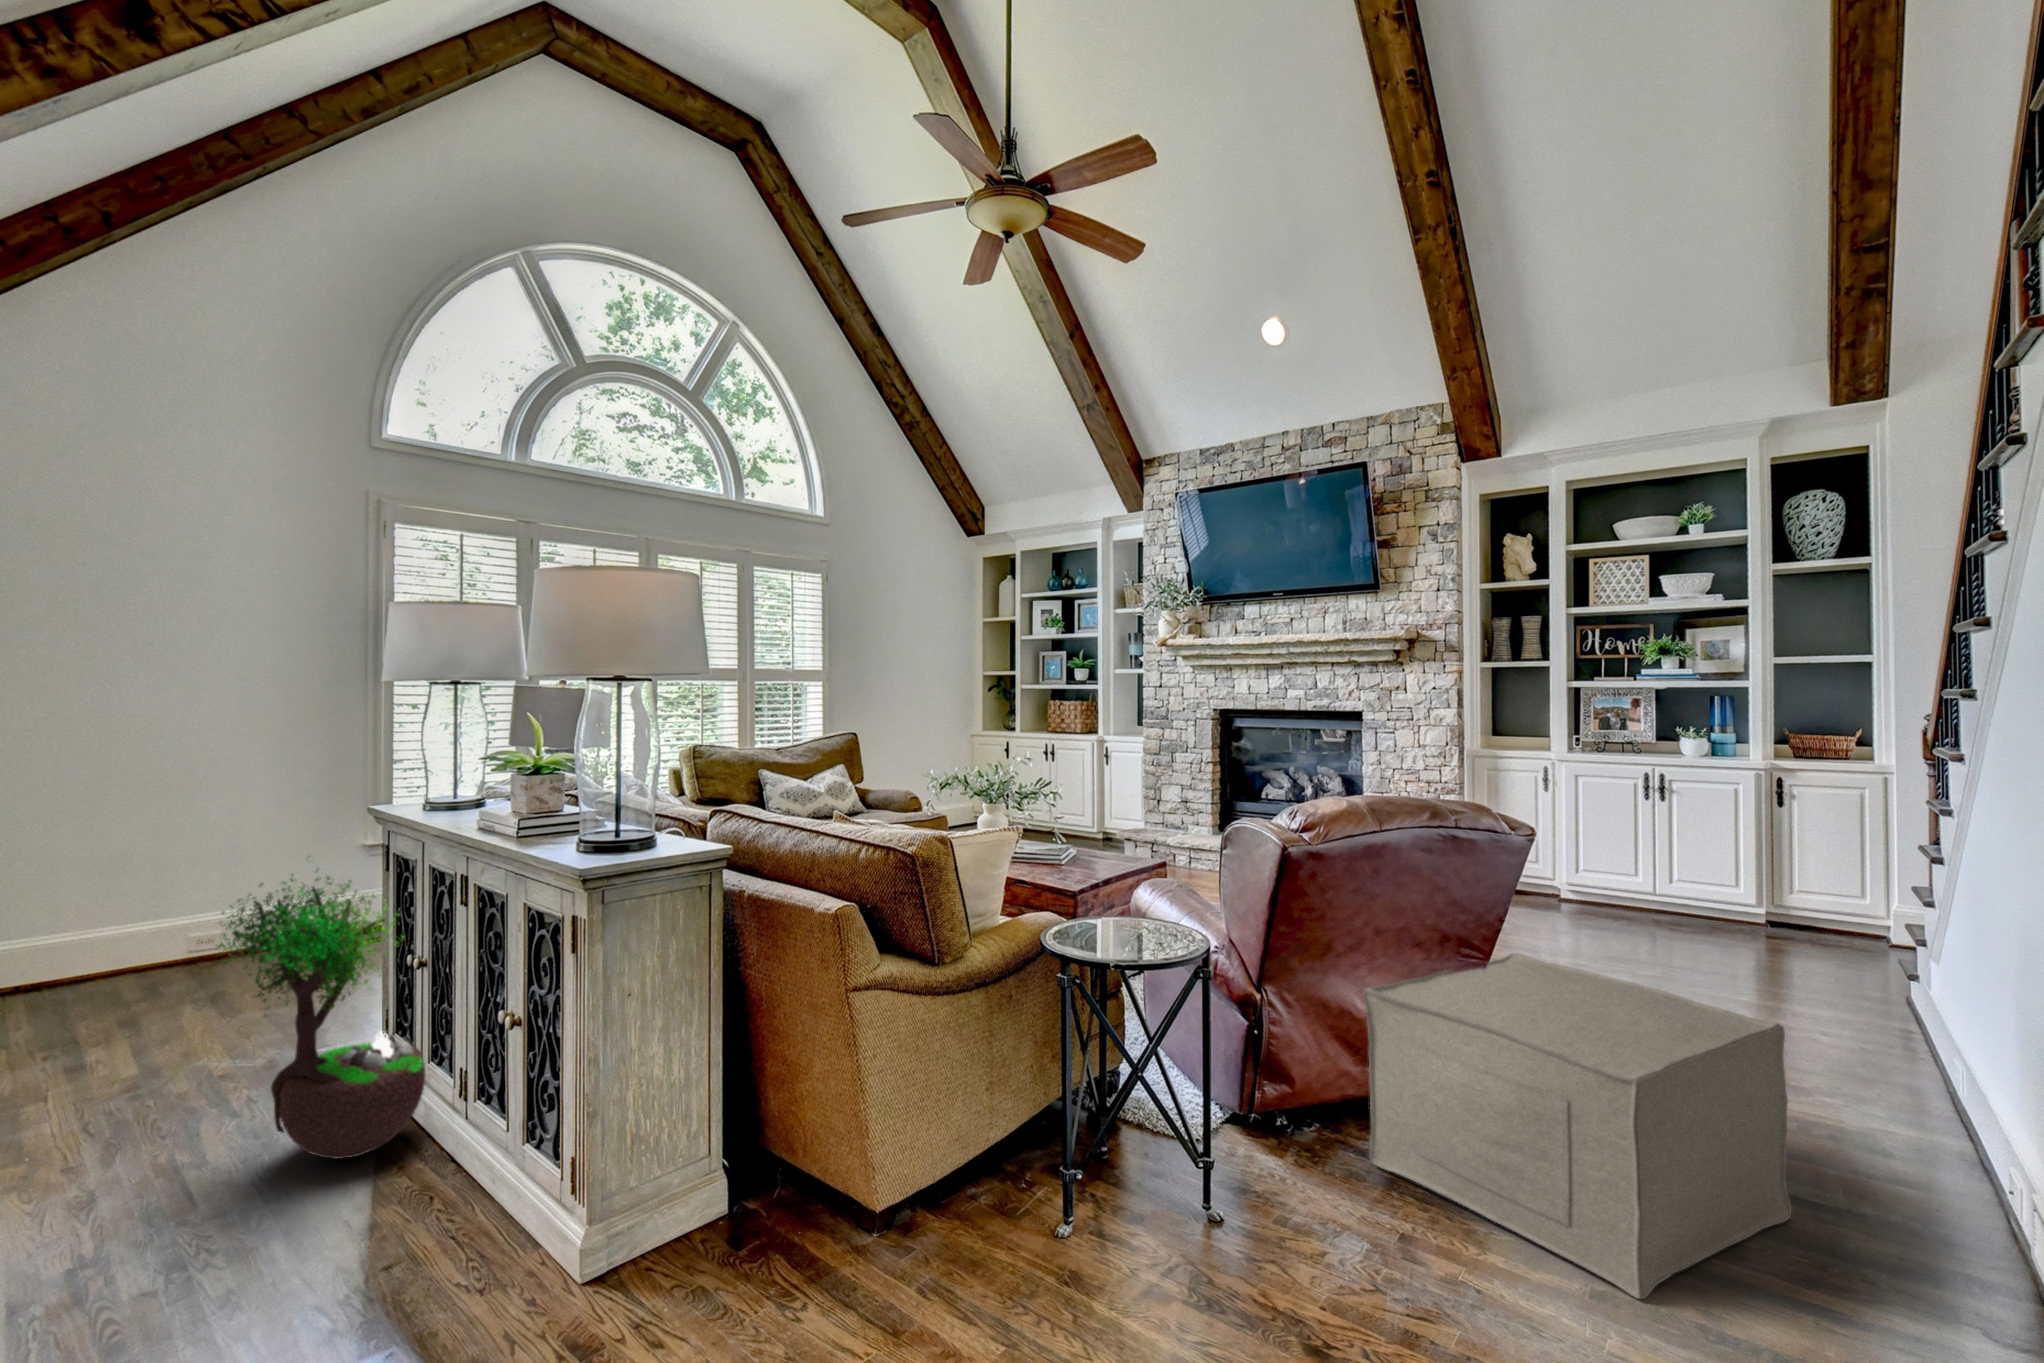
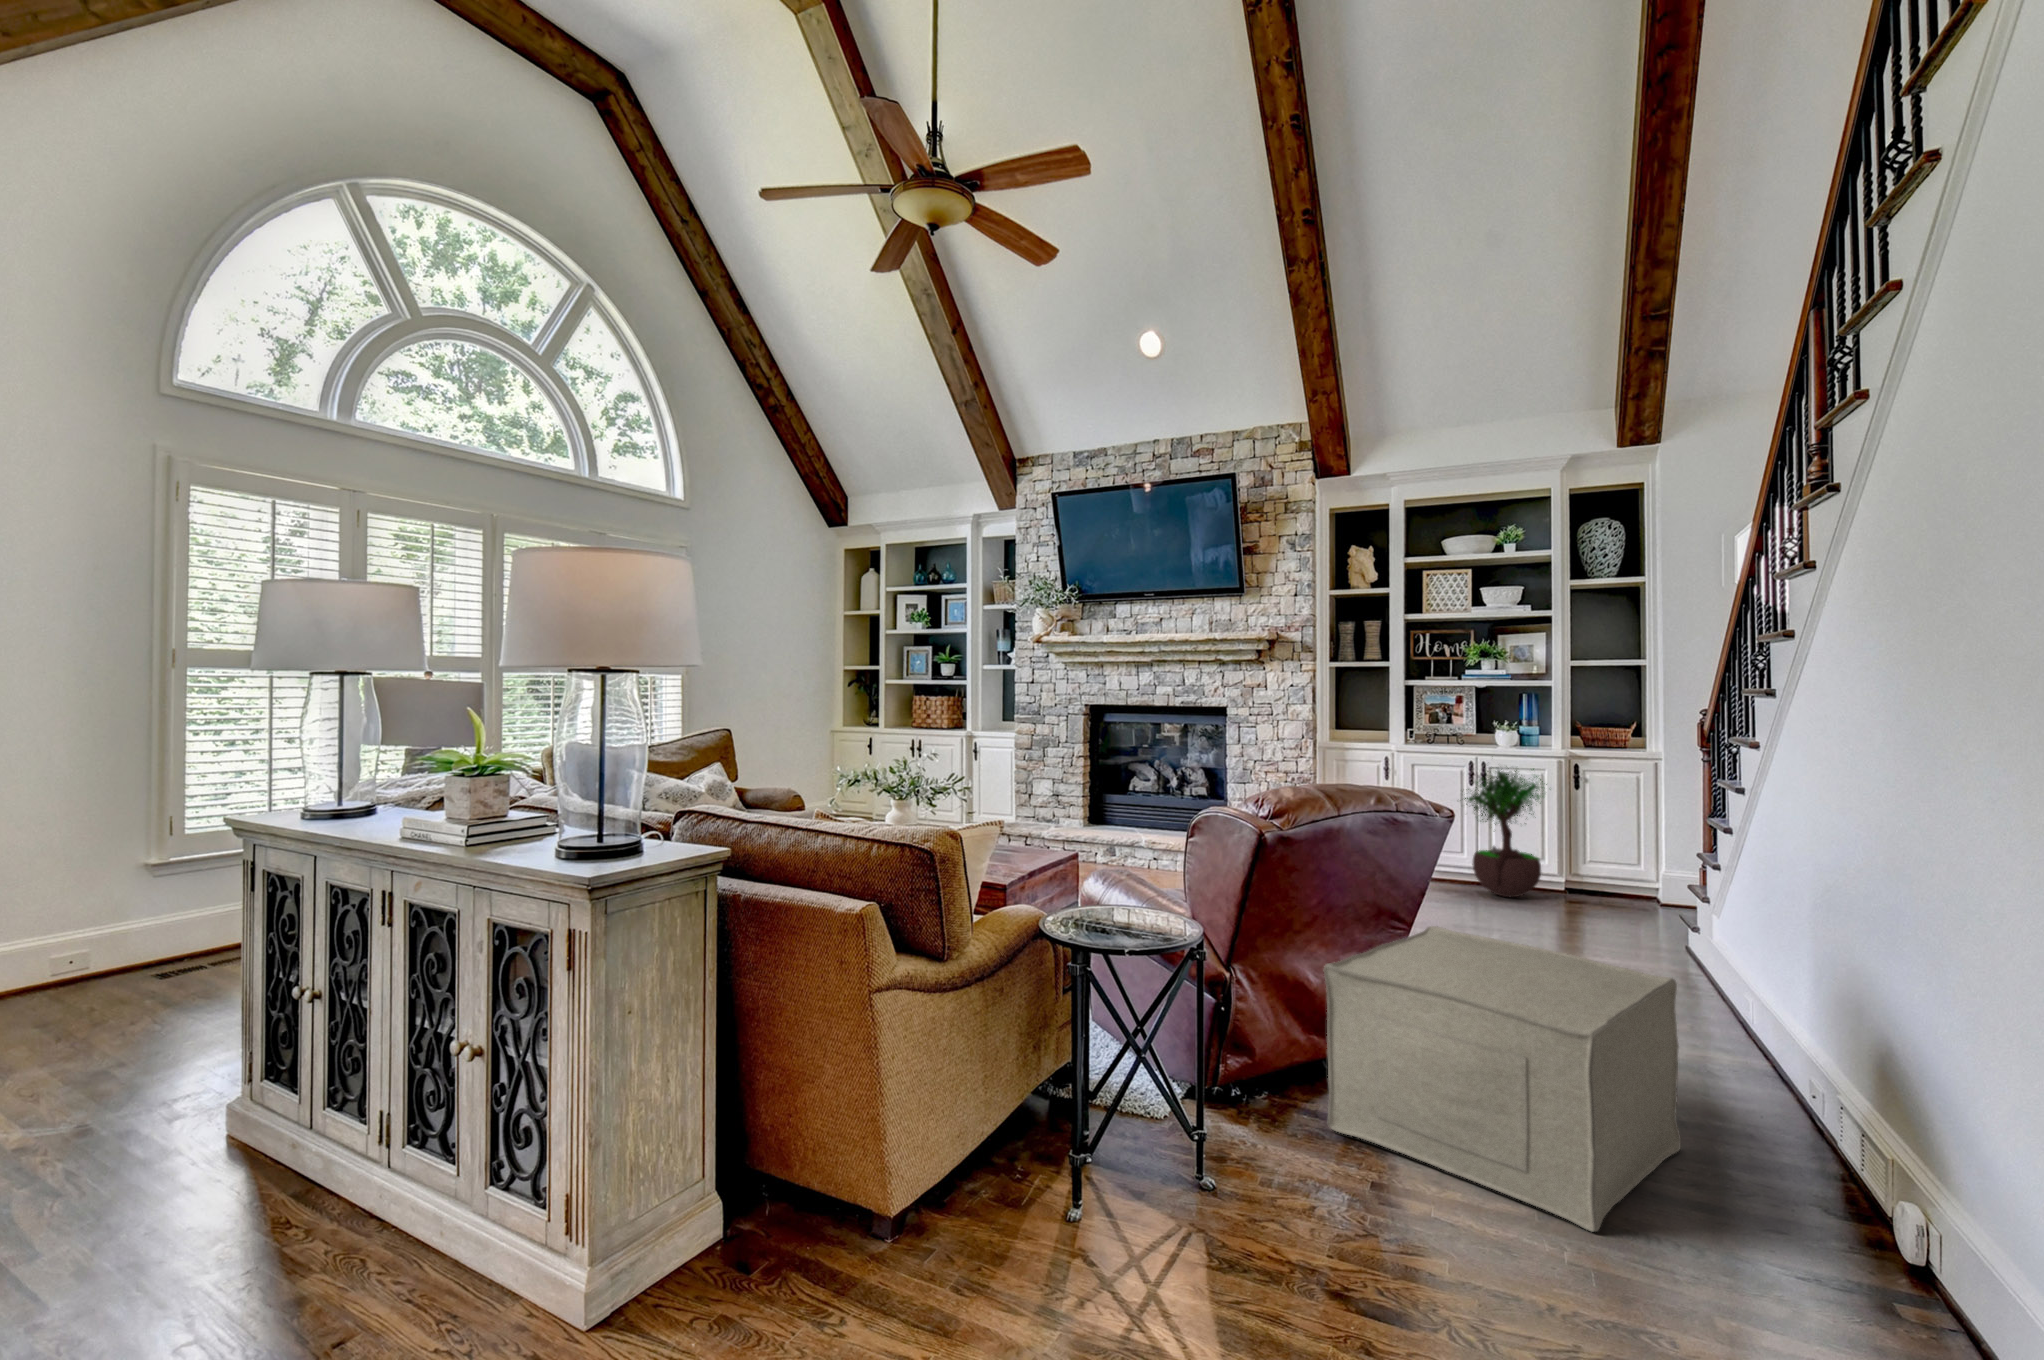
potted tree: present [218,857,425,1159] -> present [1464,768,1547,897]

